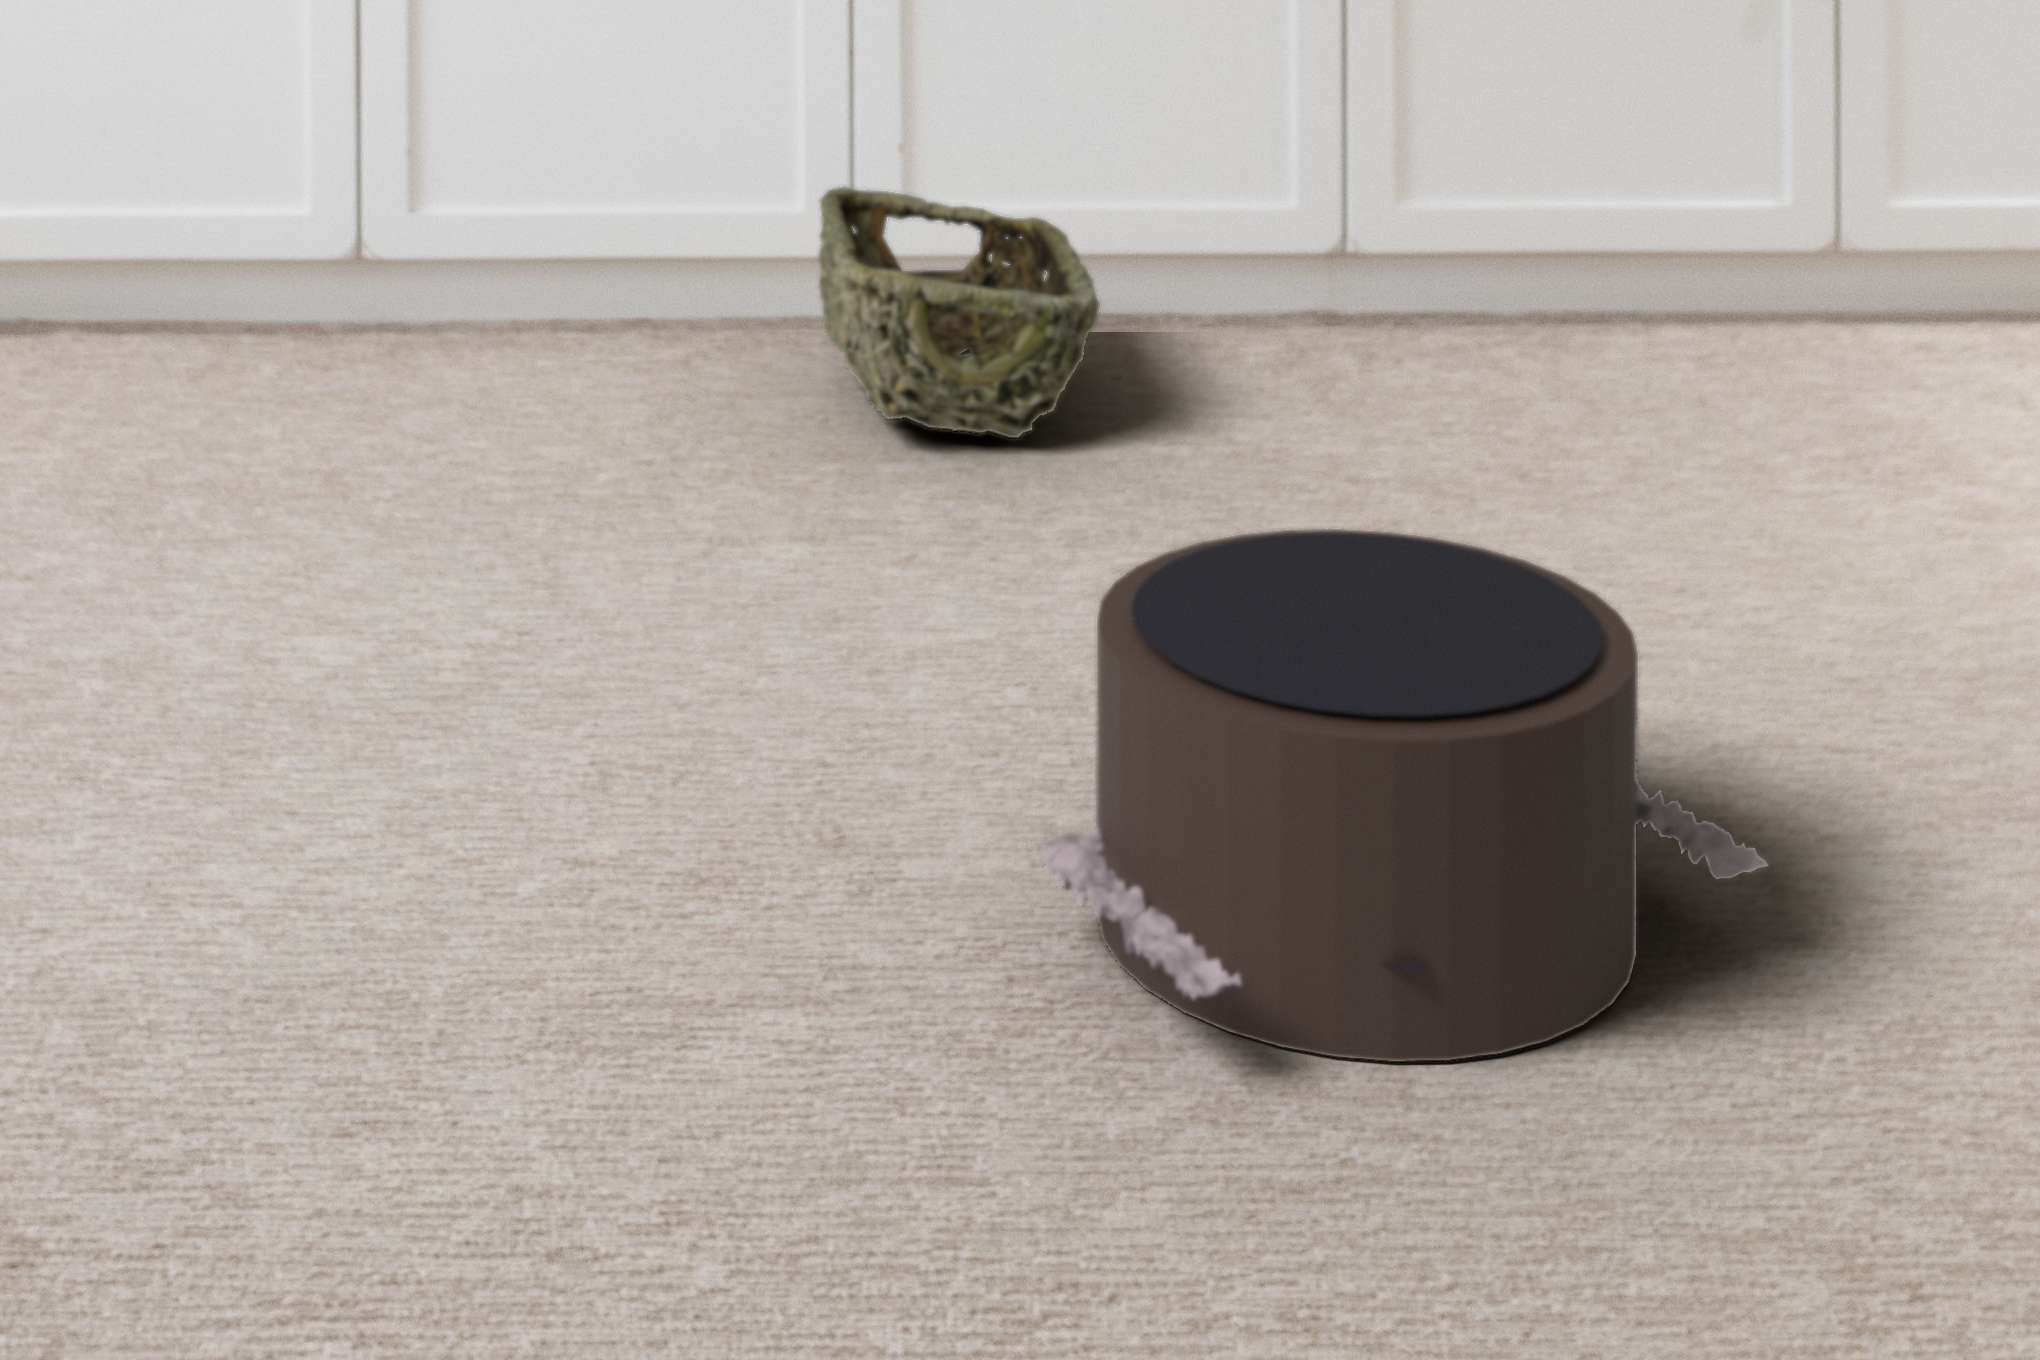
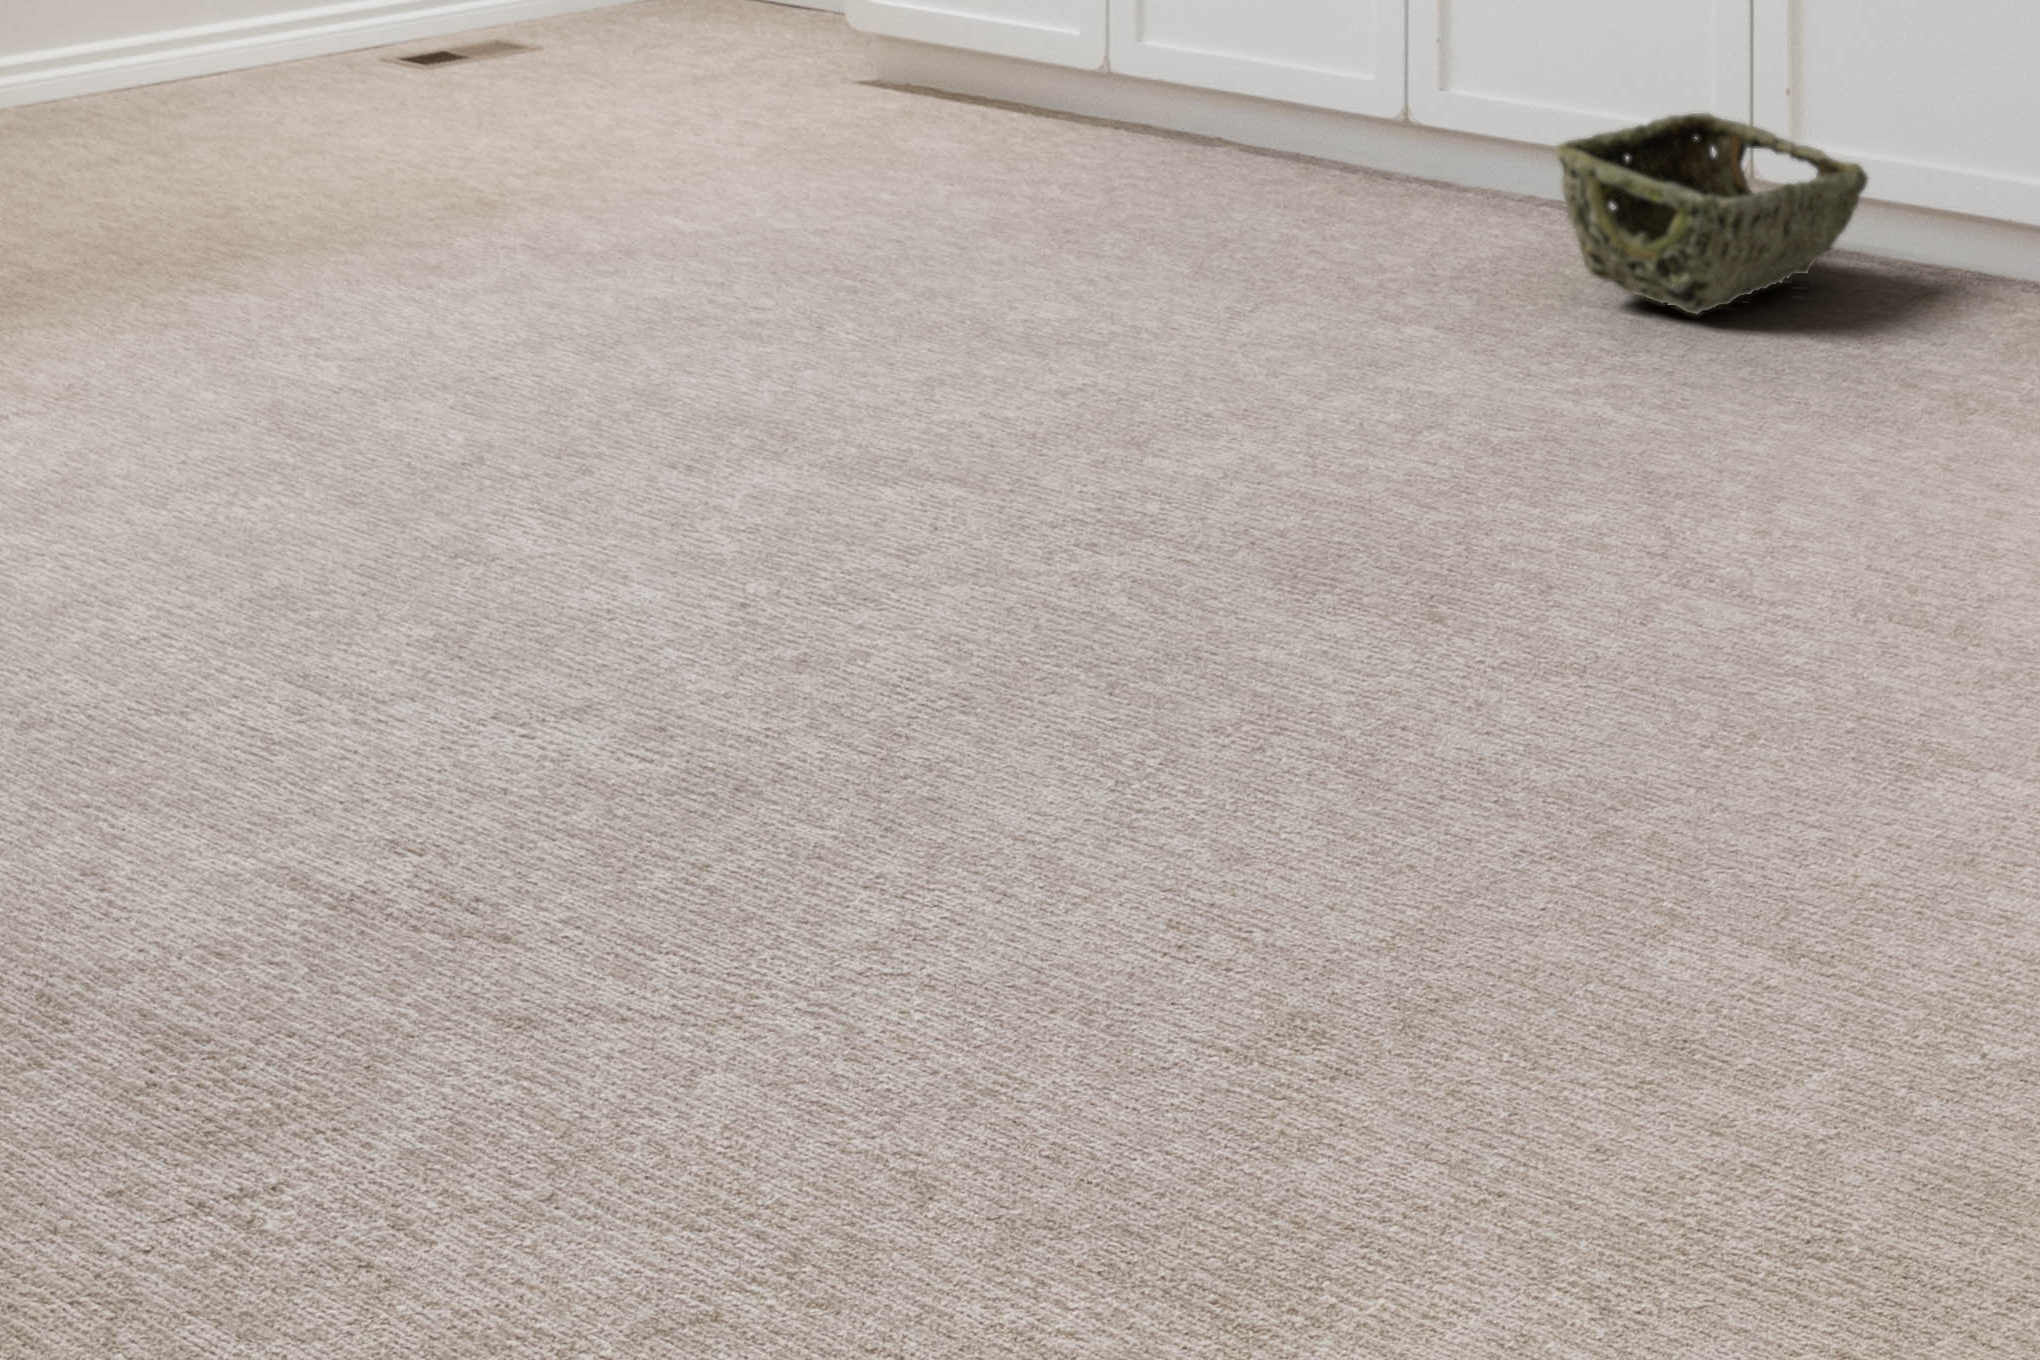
pouf: present [1034,529,1767,1062] -> none [1036,282,1560,616]

